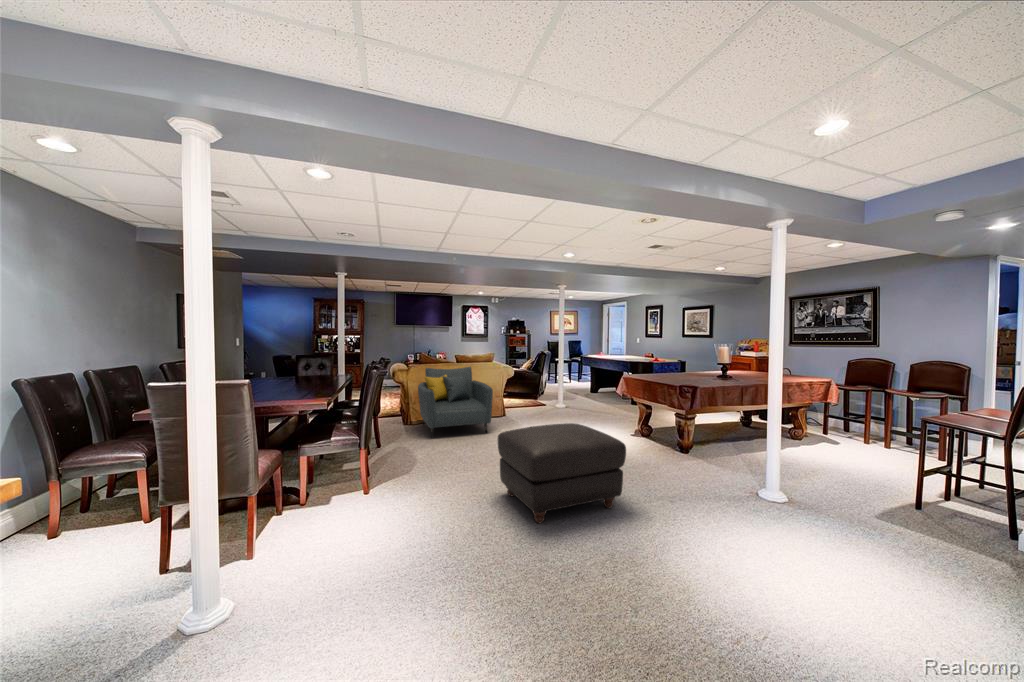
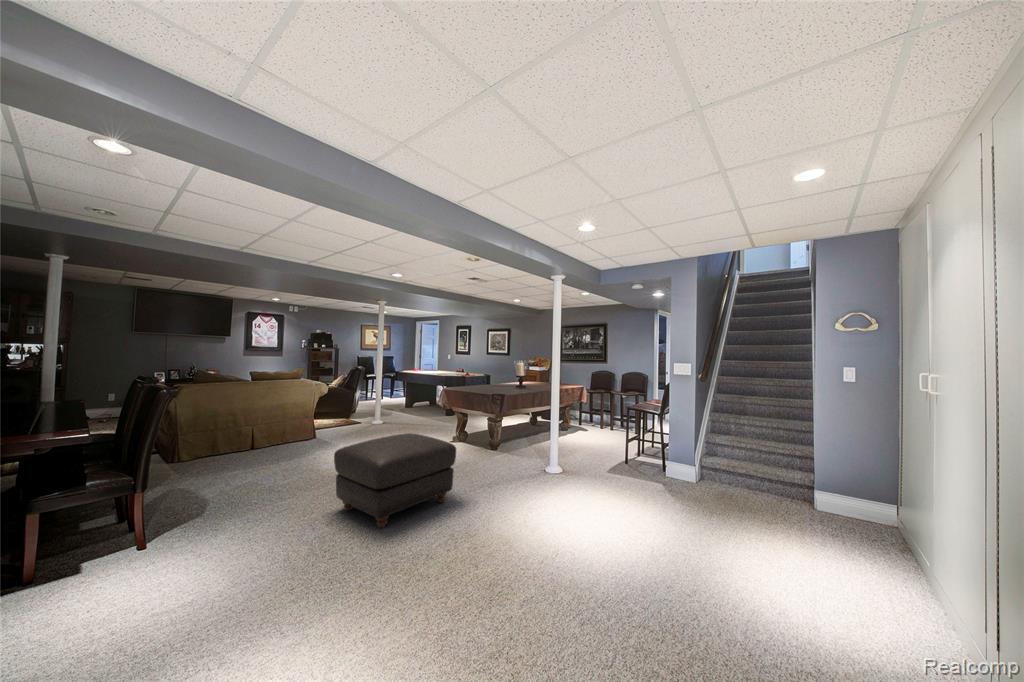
armchair: present [418,367,493,438] -> none [212,385,312,469]

